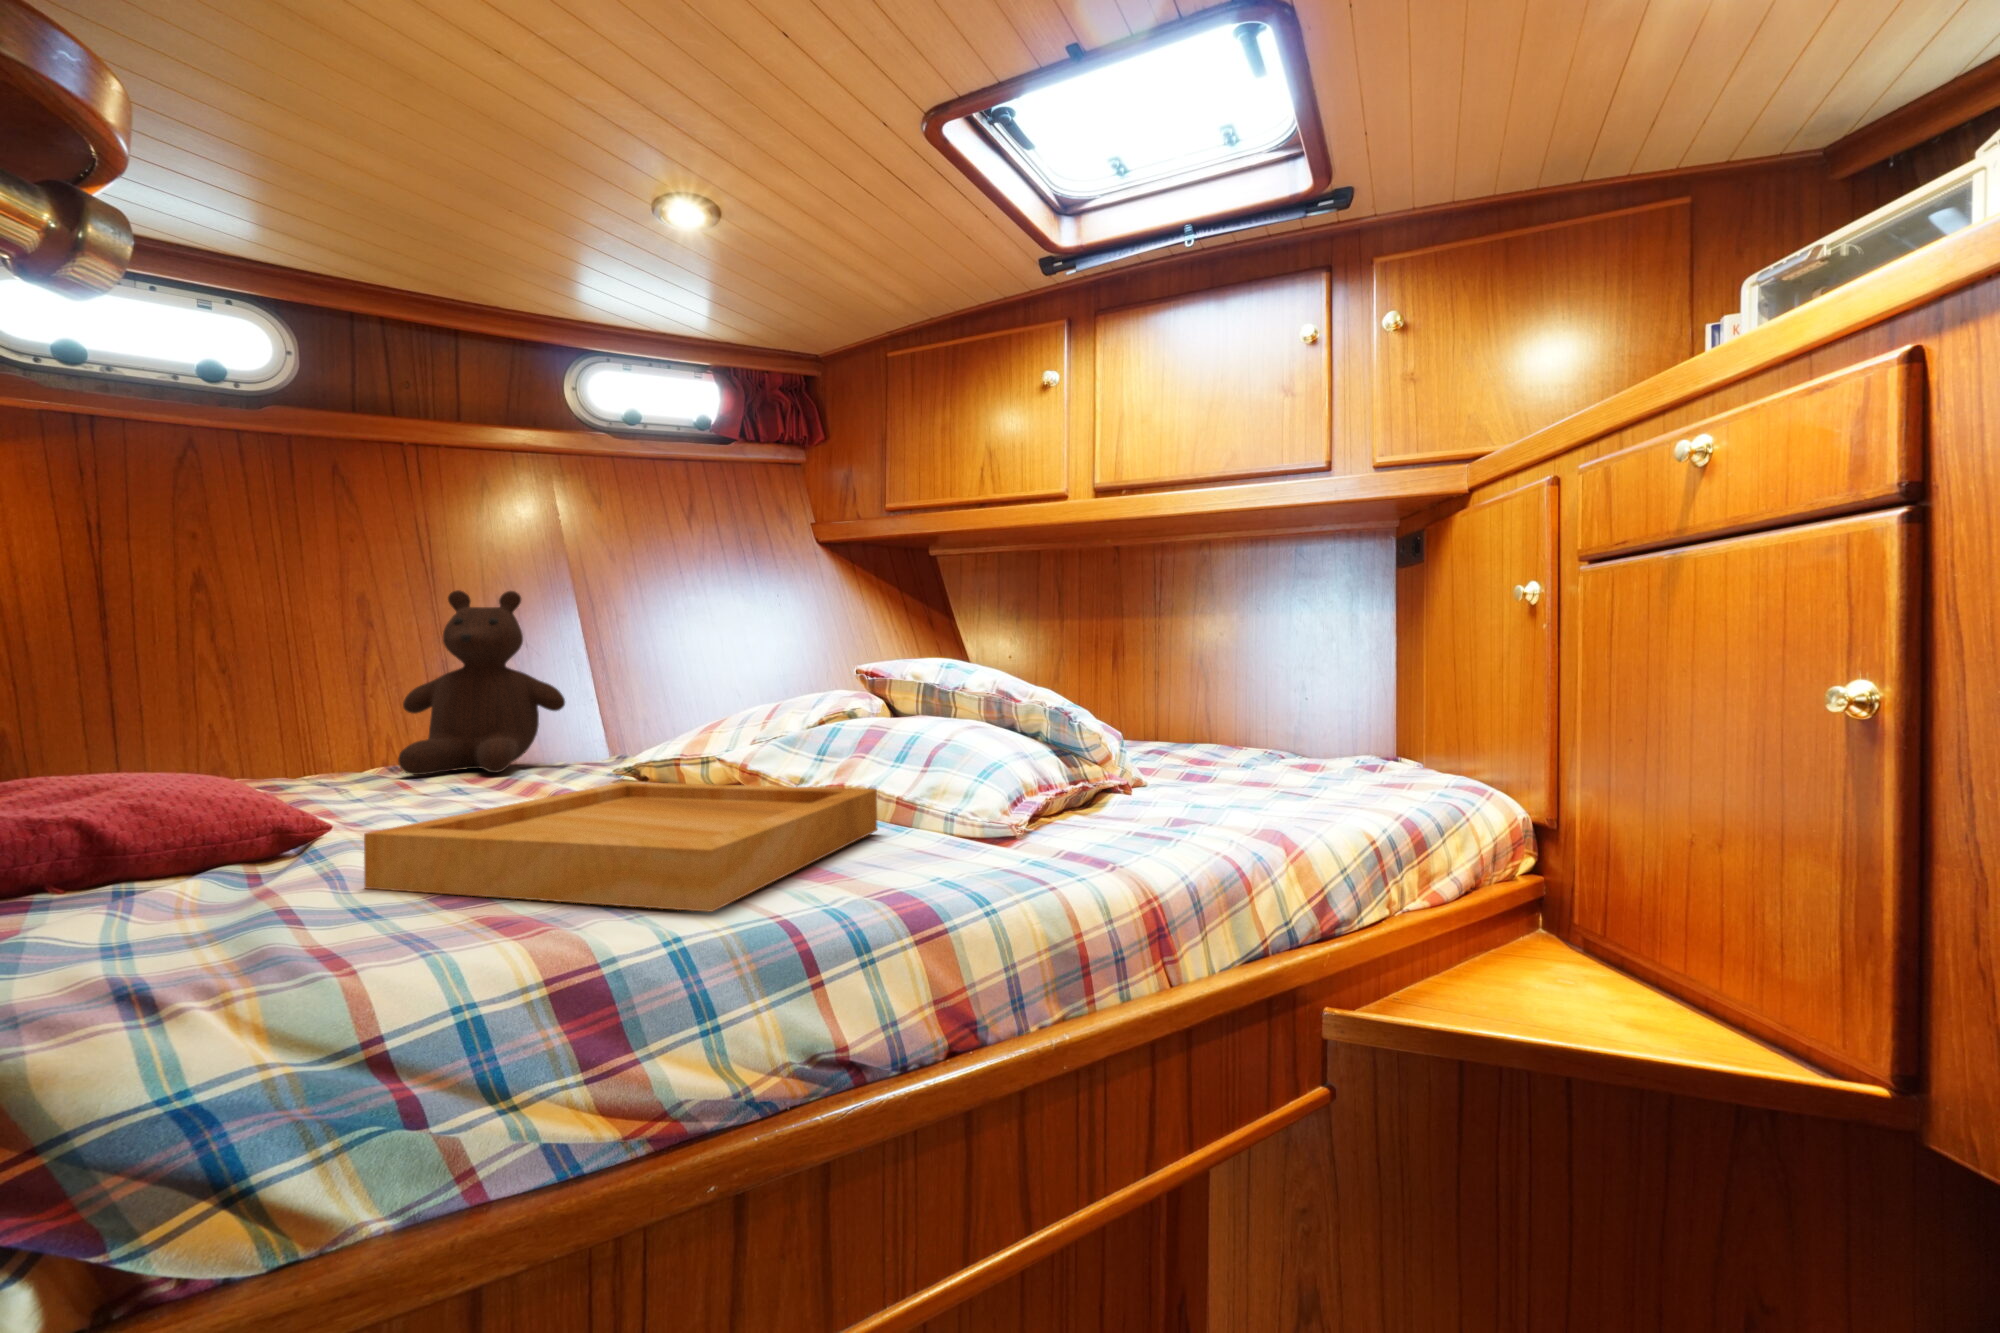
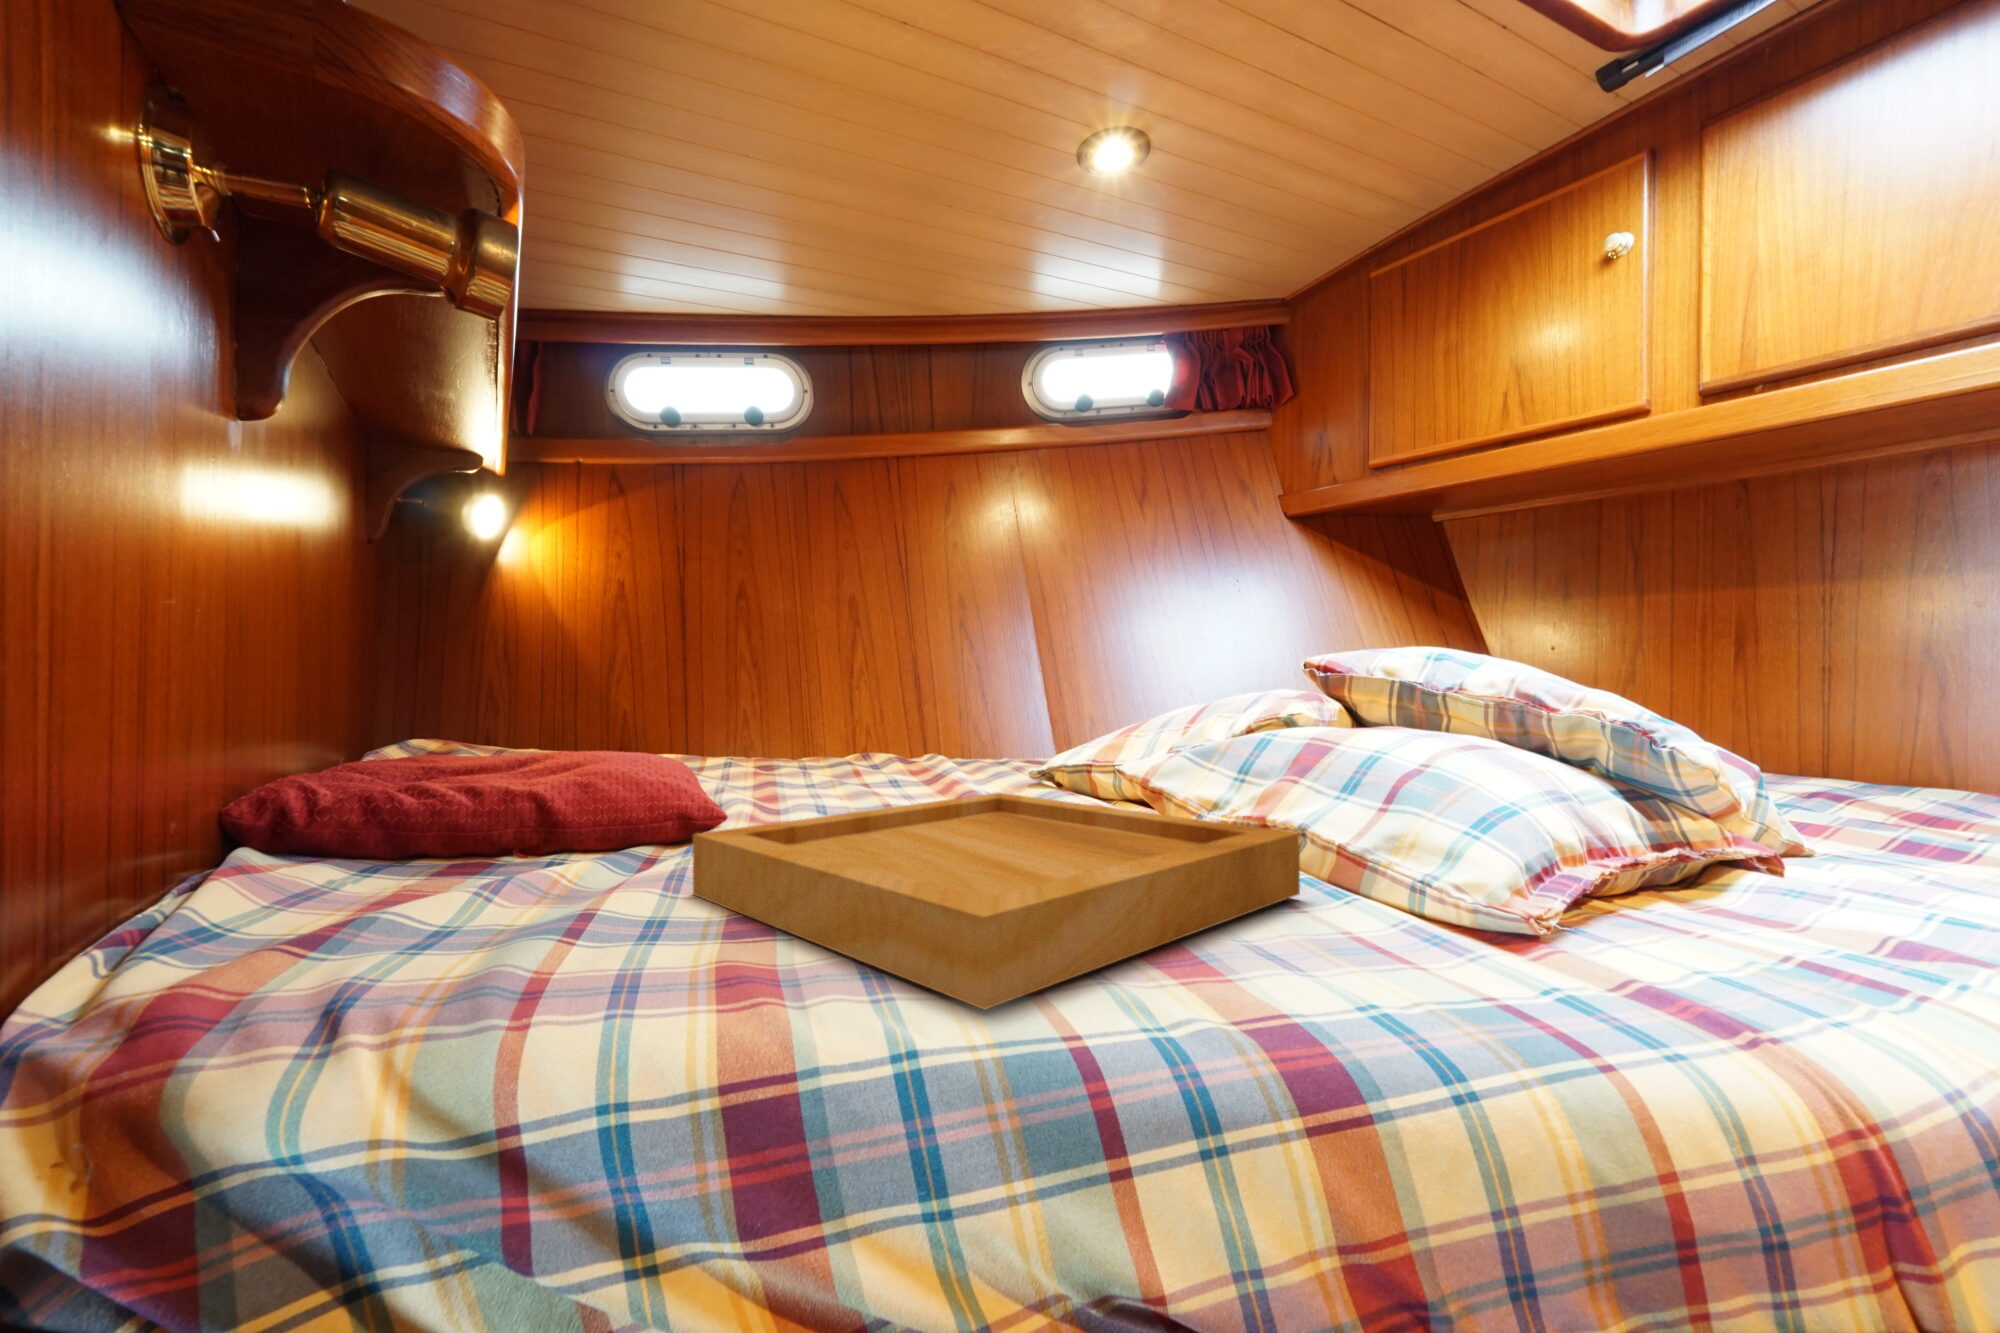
teddy bear: present [398,590,565,775] -> none [853,585,1001,769]

